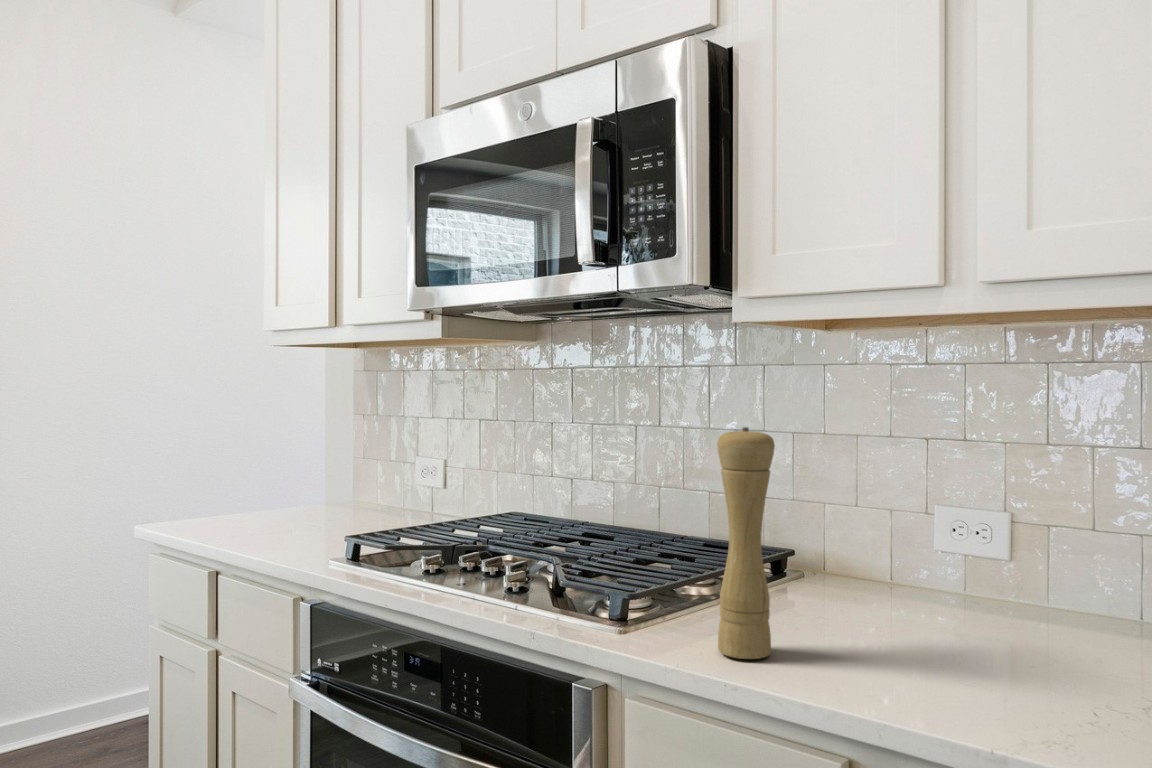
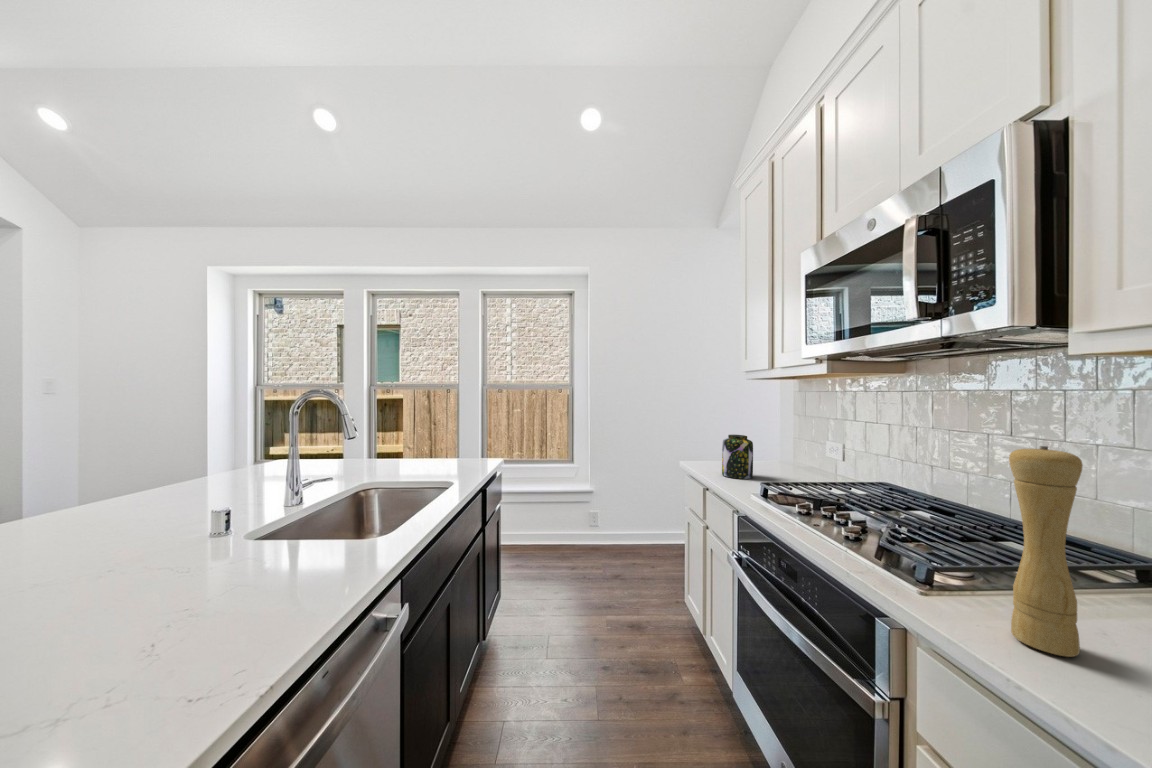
jar: none [252,455,312,539] -> present [722,435,753,479]

